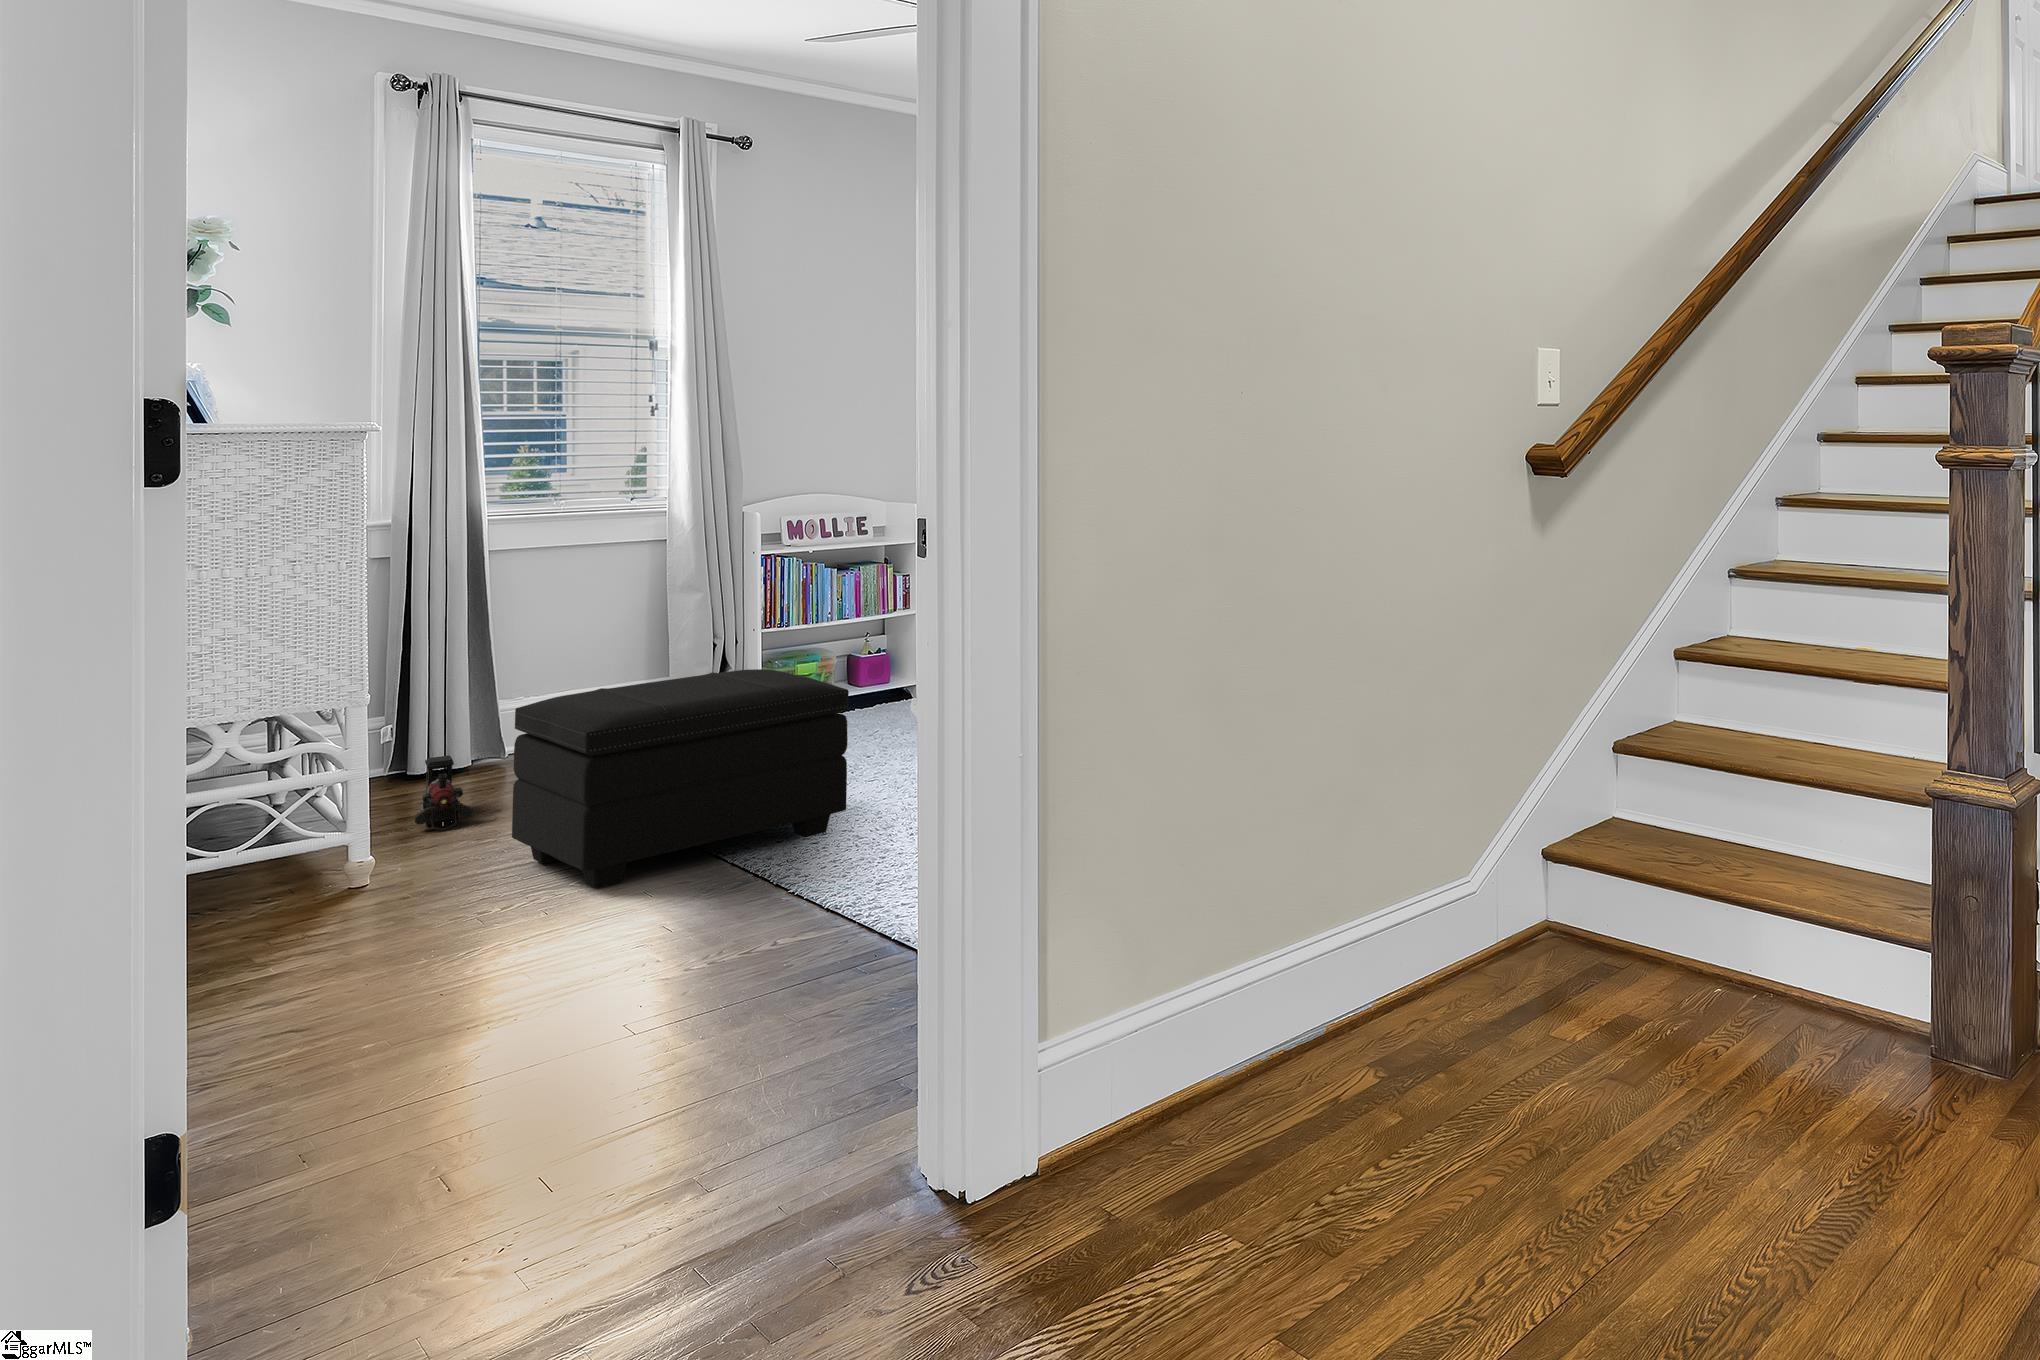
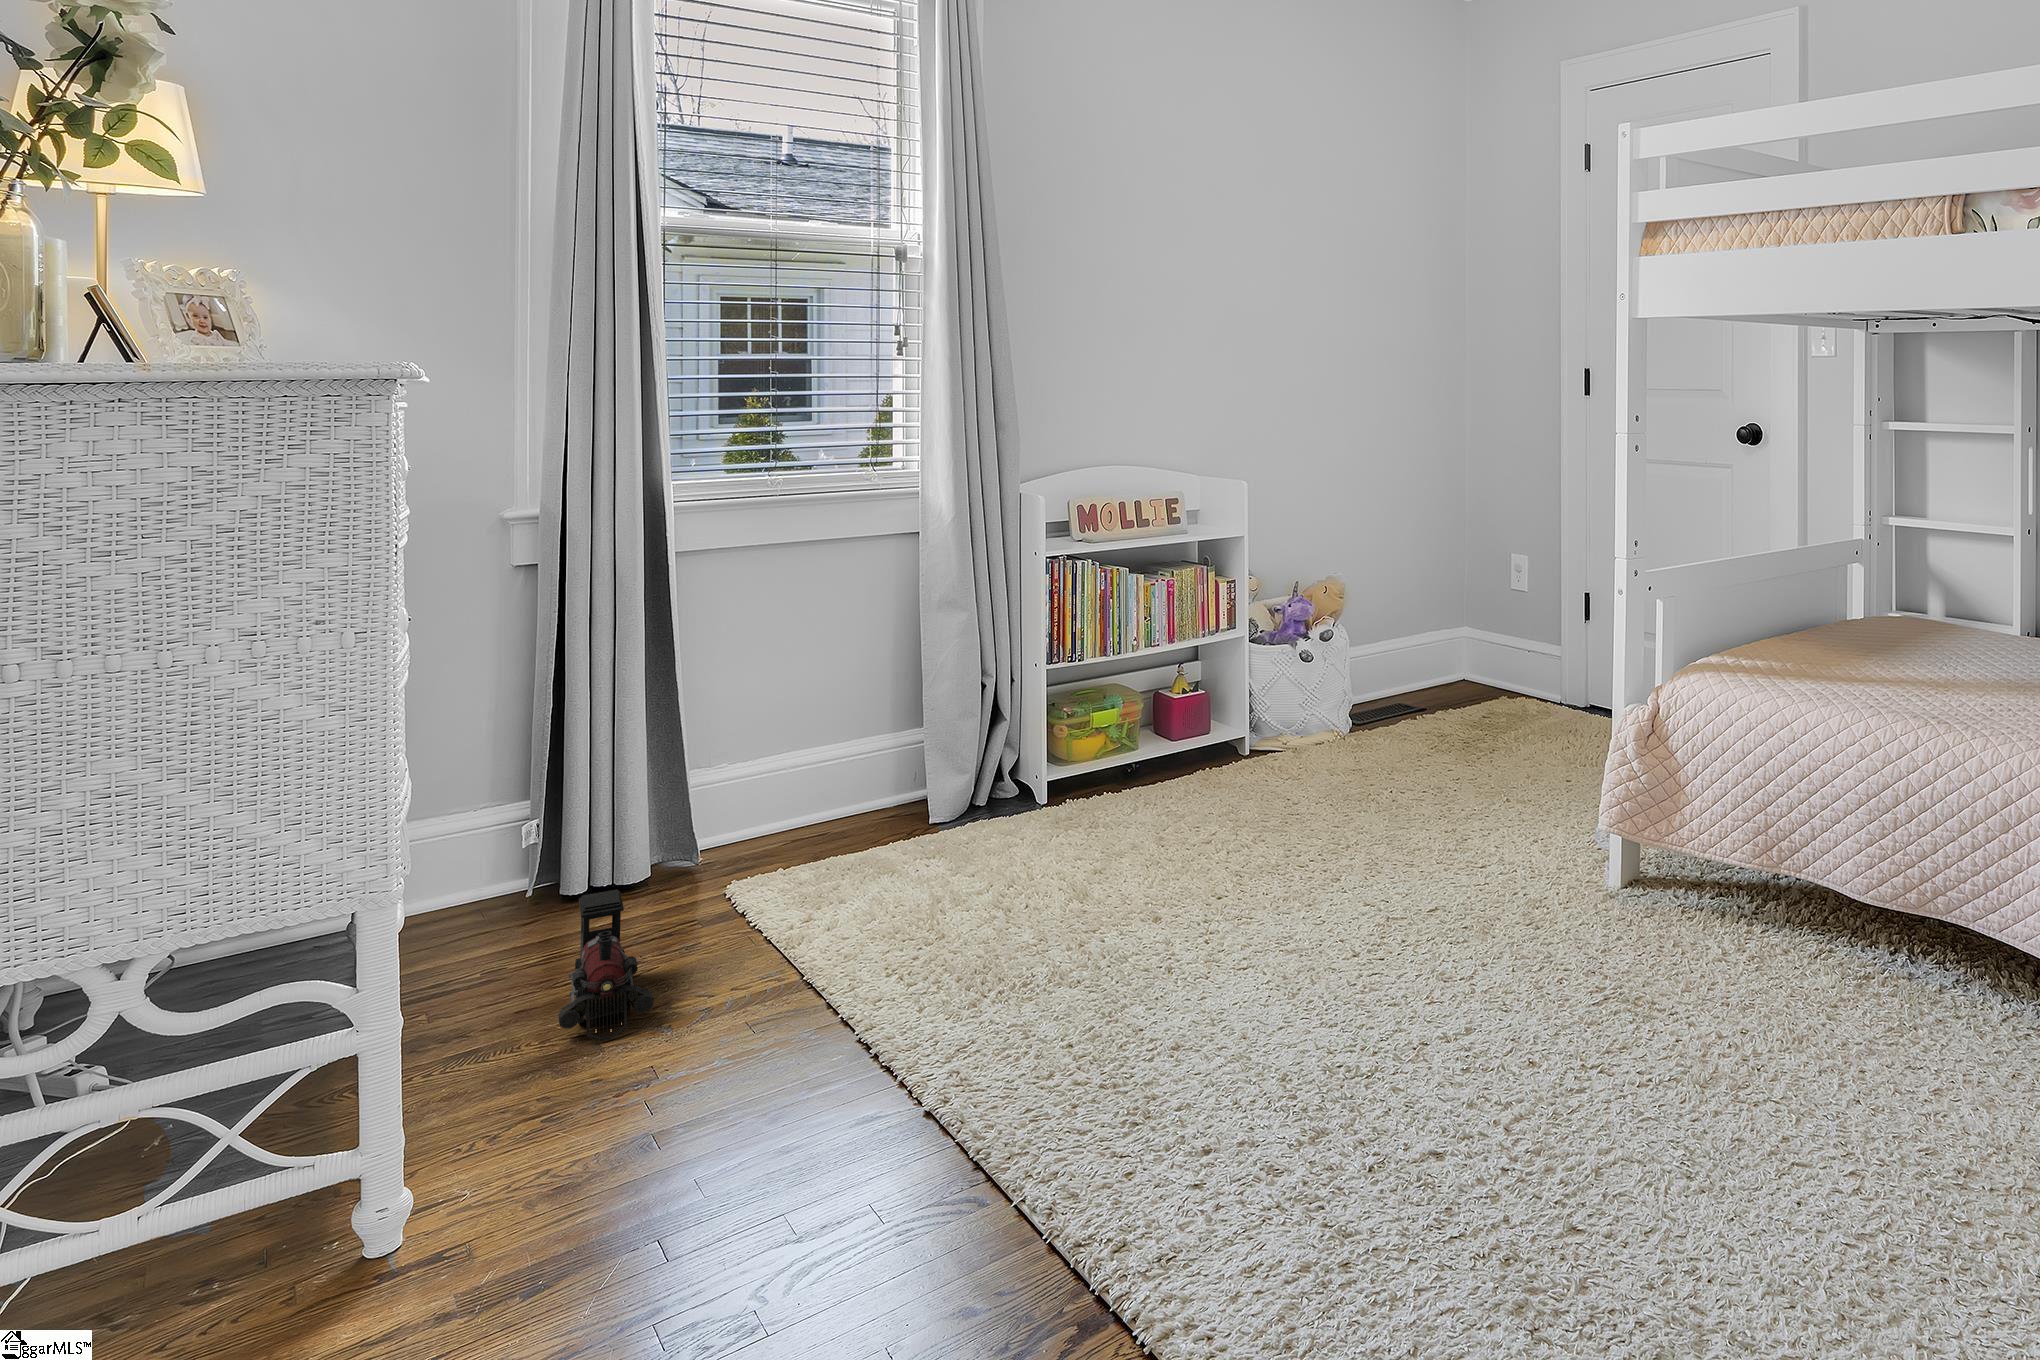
footstool: present [512,669,849,889] -> none [724,770,1301,1260]

